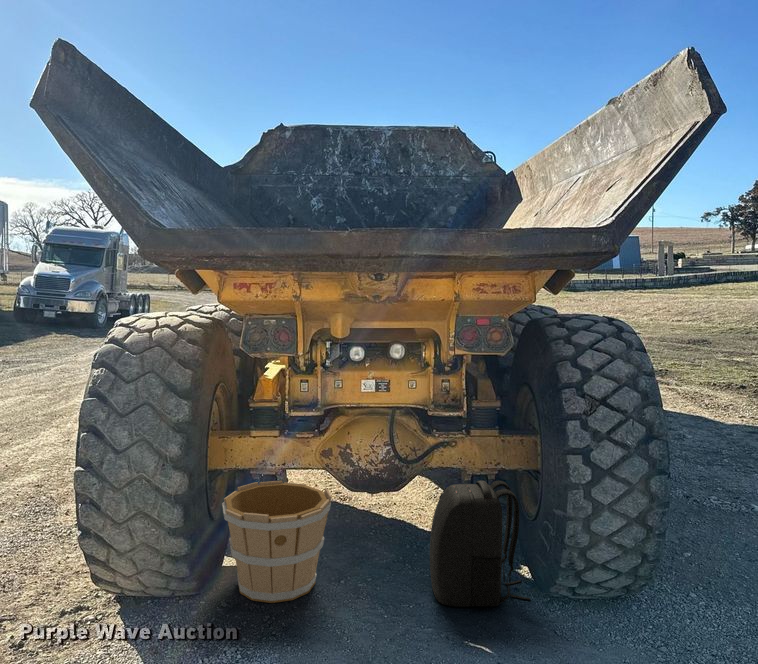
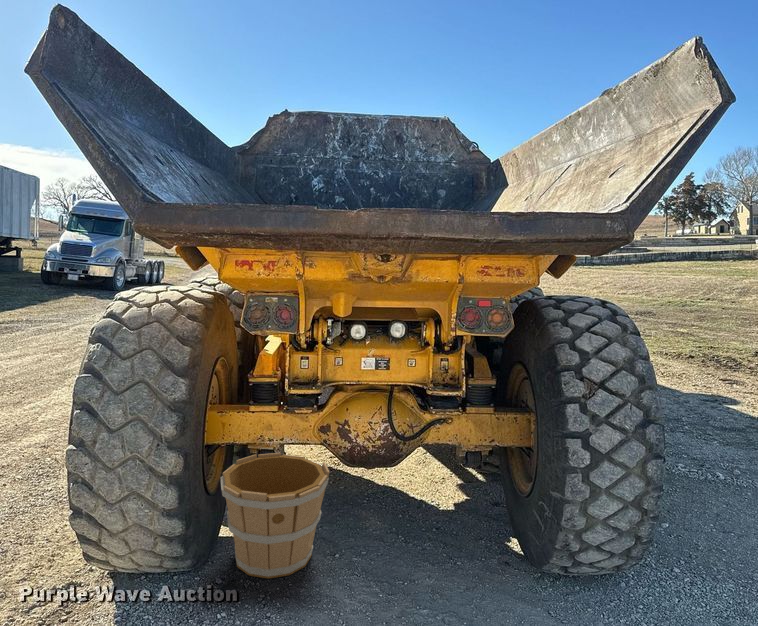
backpack: present [430,481,530,607] -> none [424,458,522,583]

